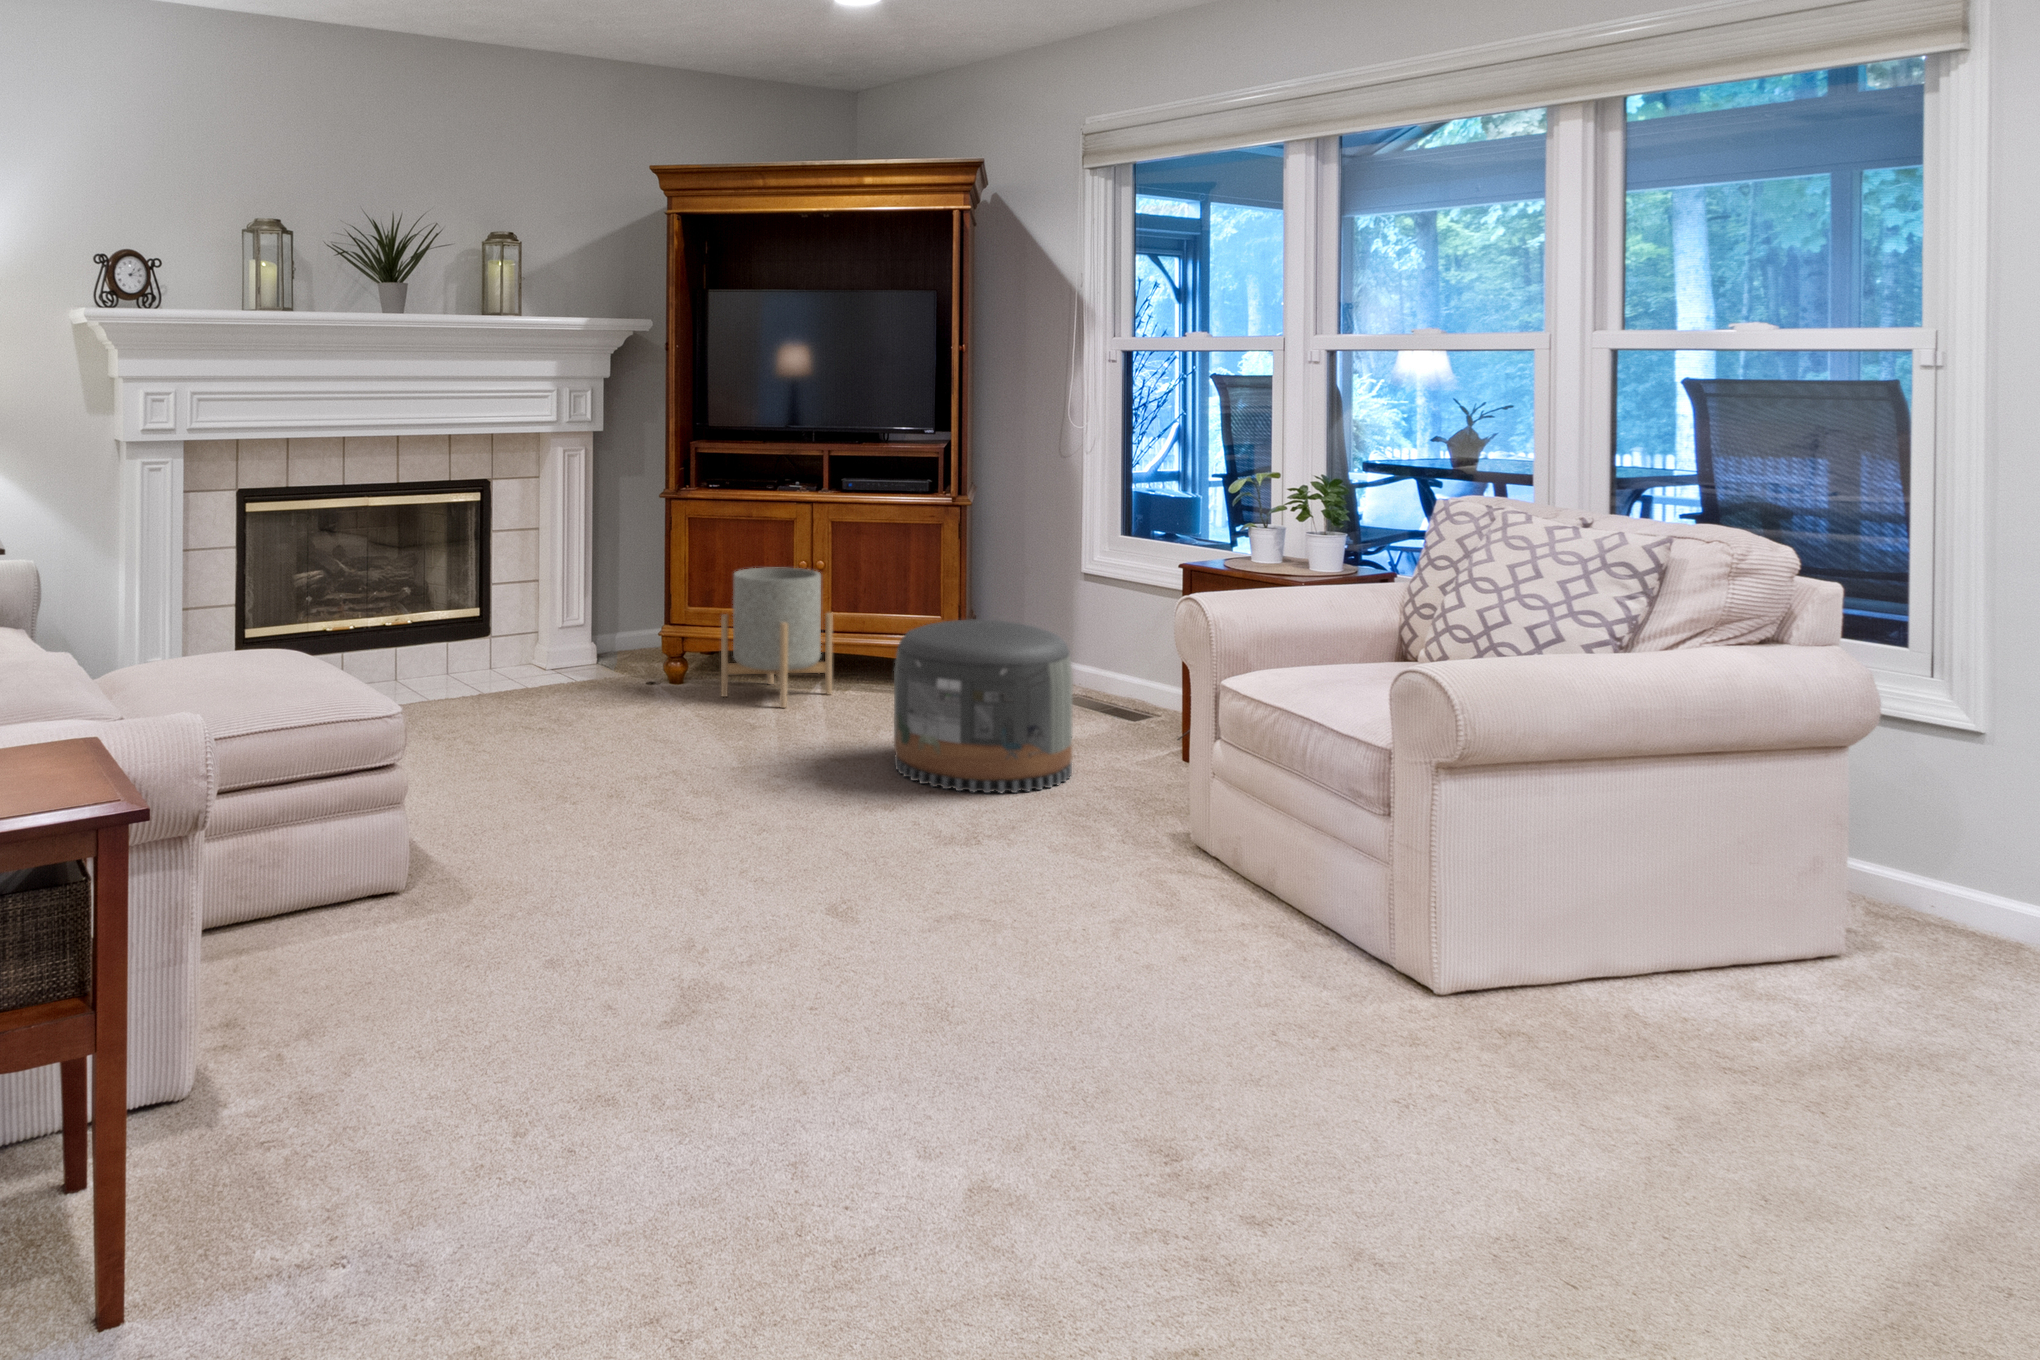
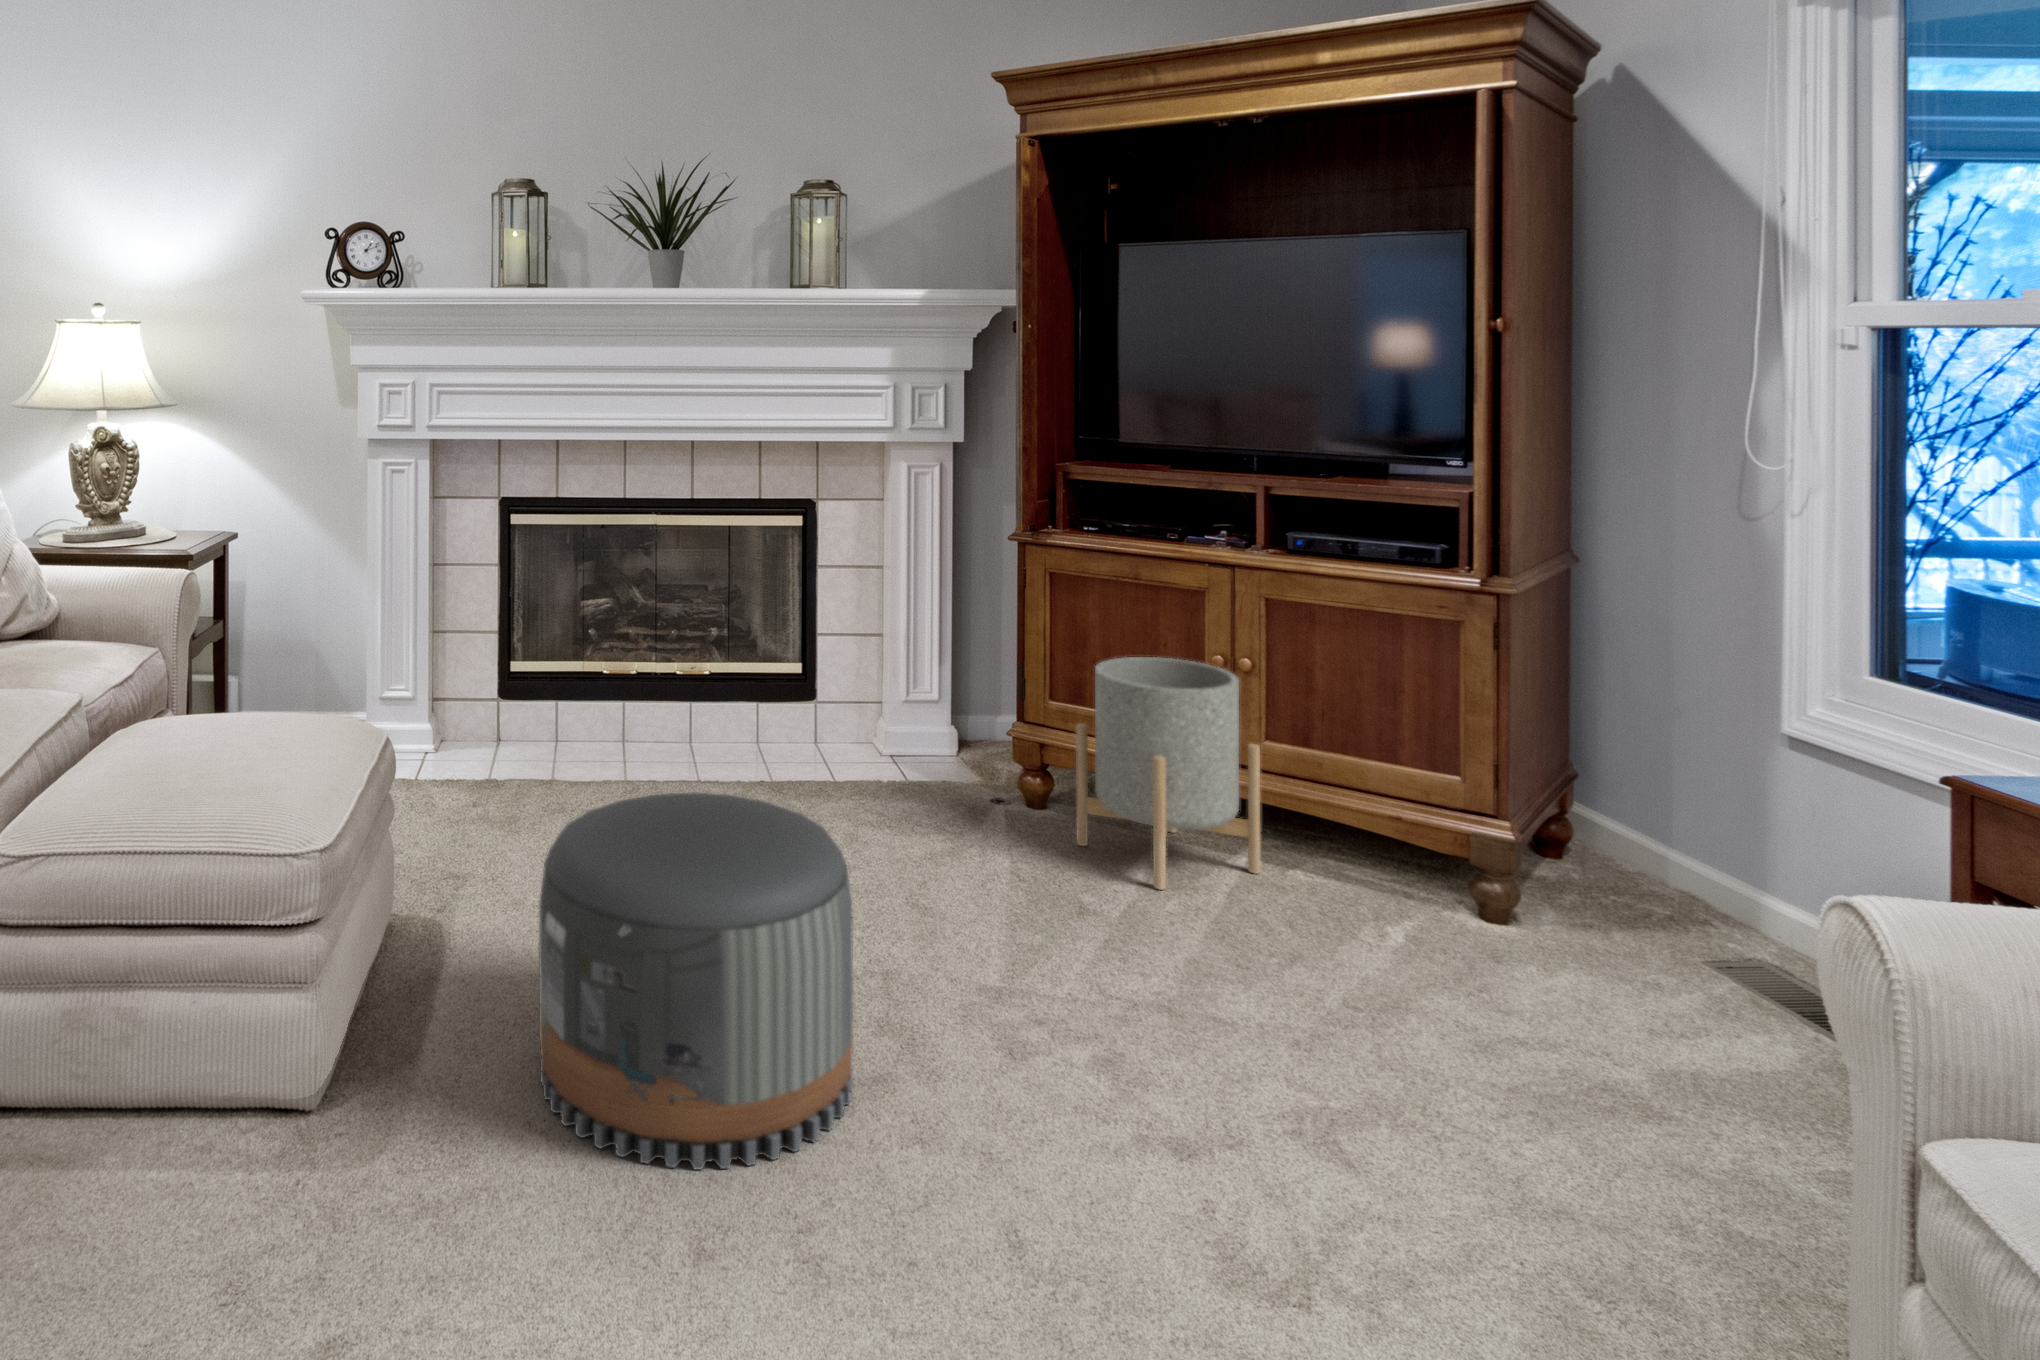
pouf: present [894,619,1073,793] -> present [539,793,853,1170]

